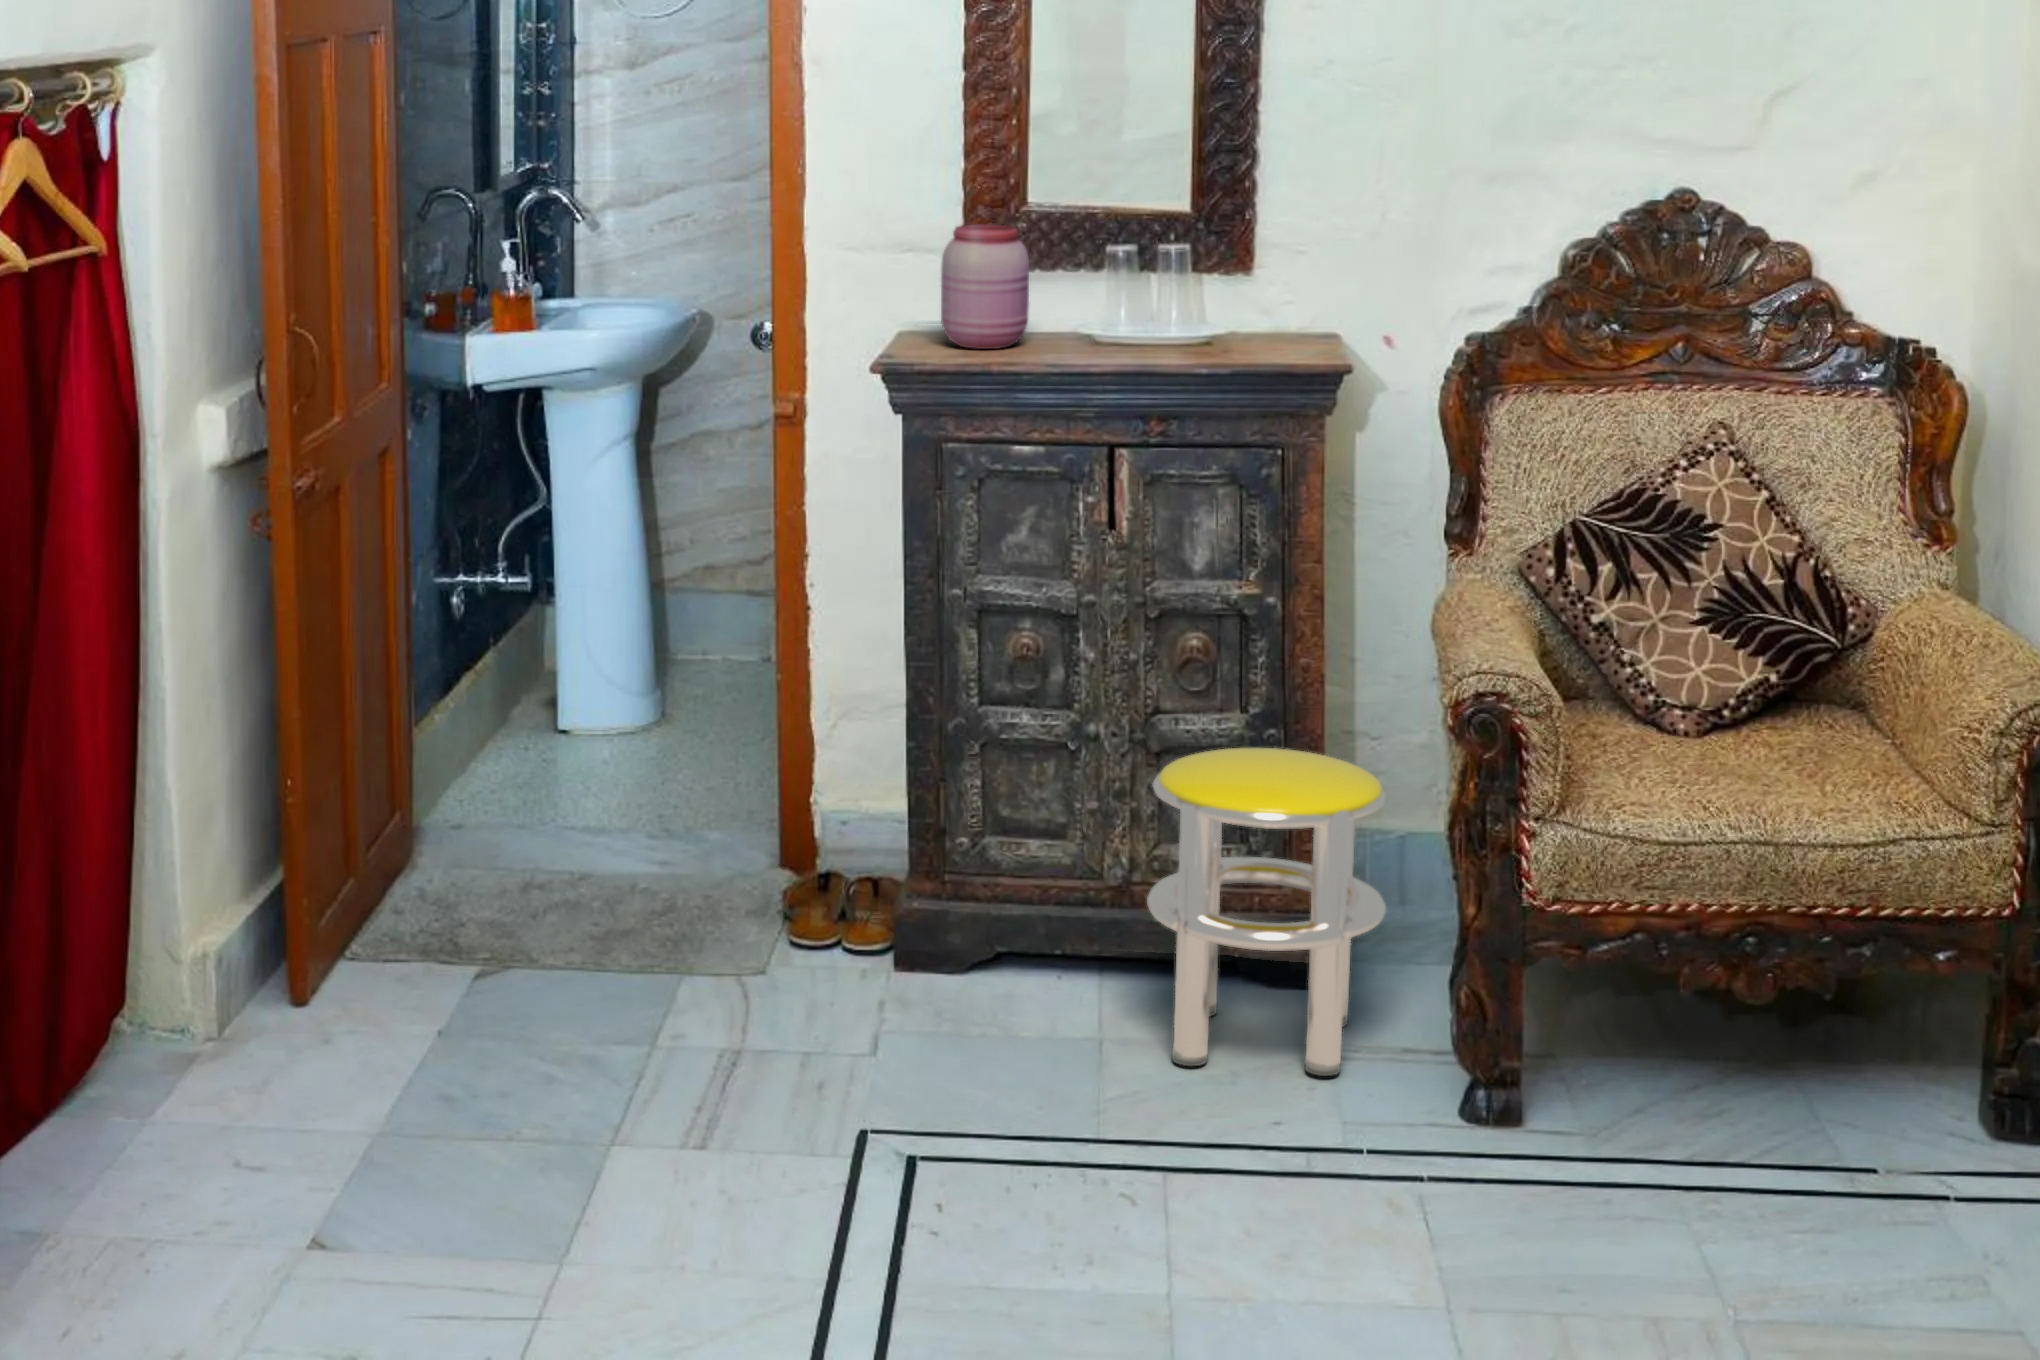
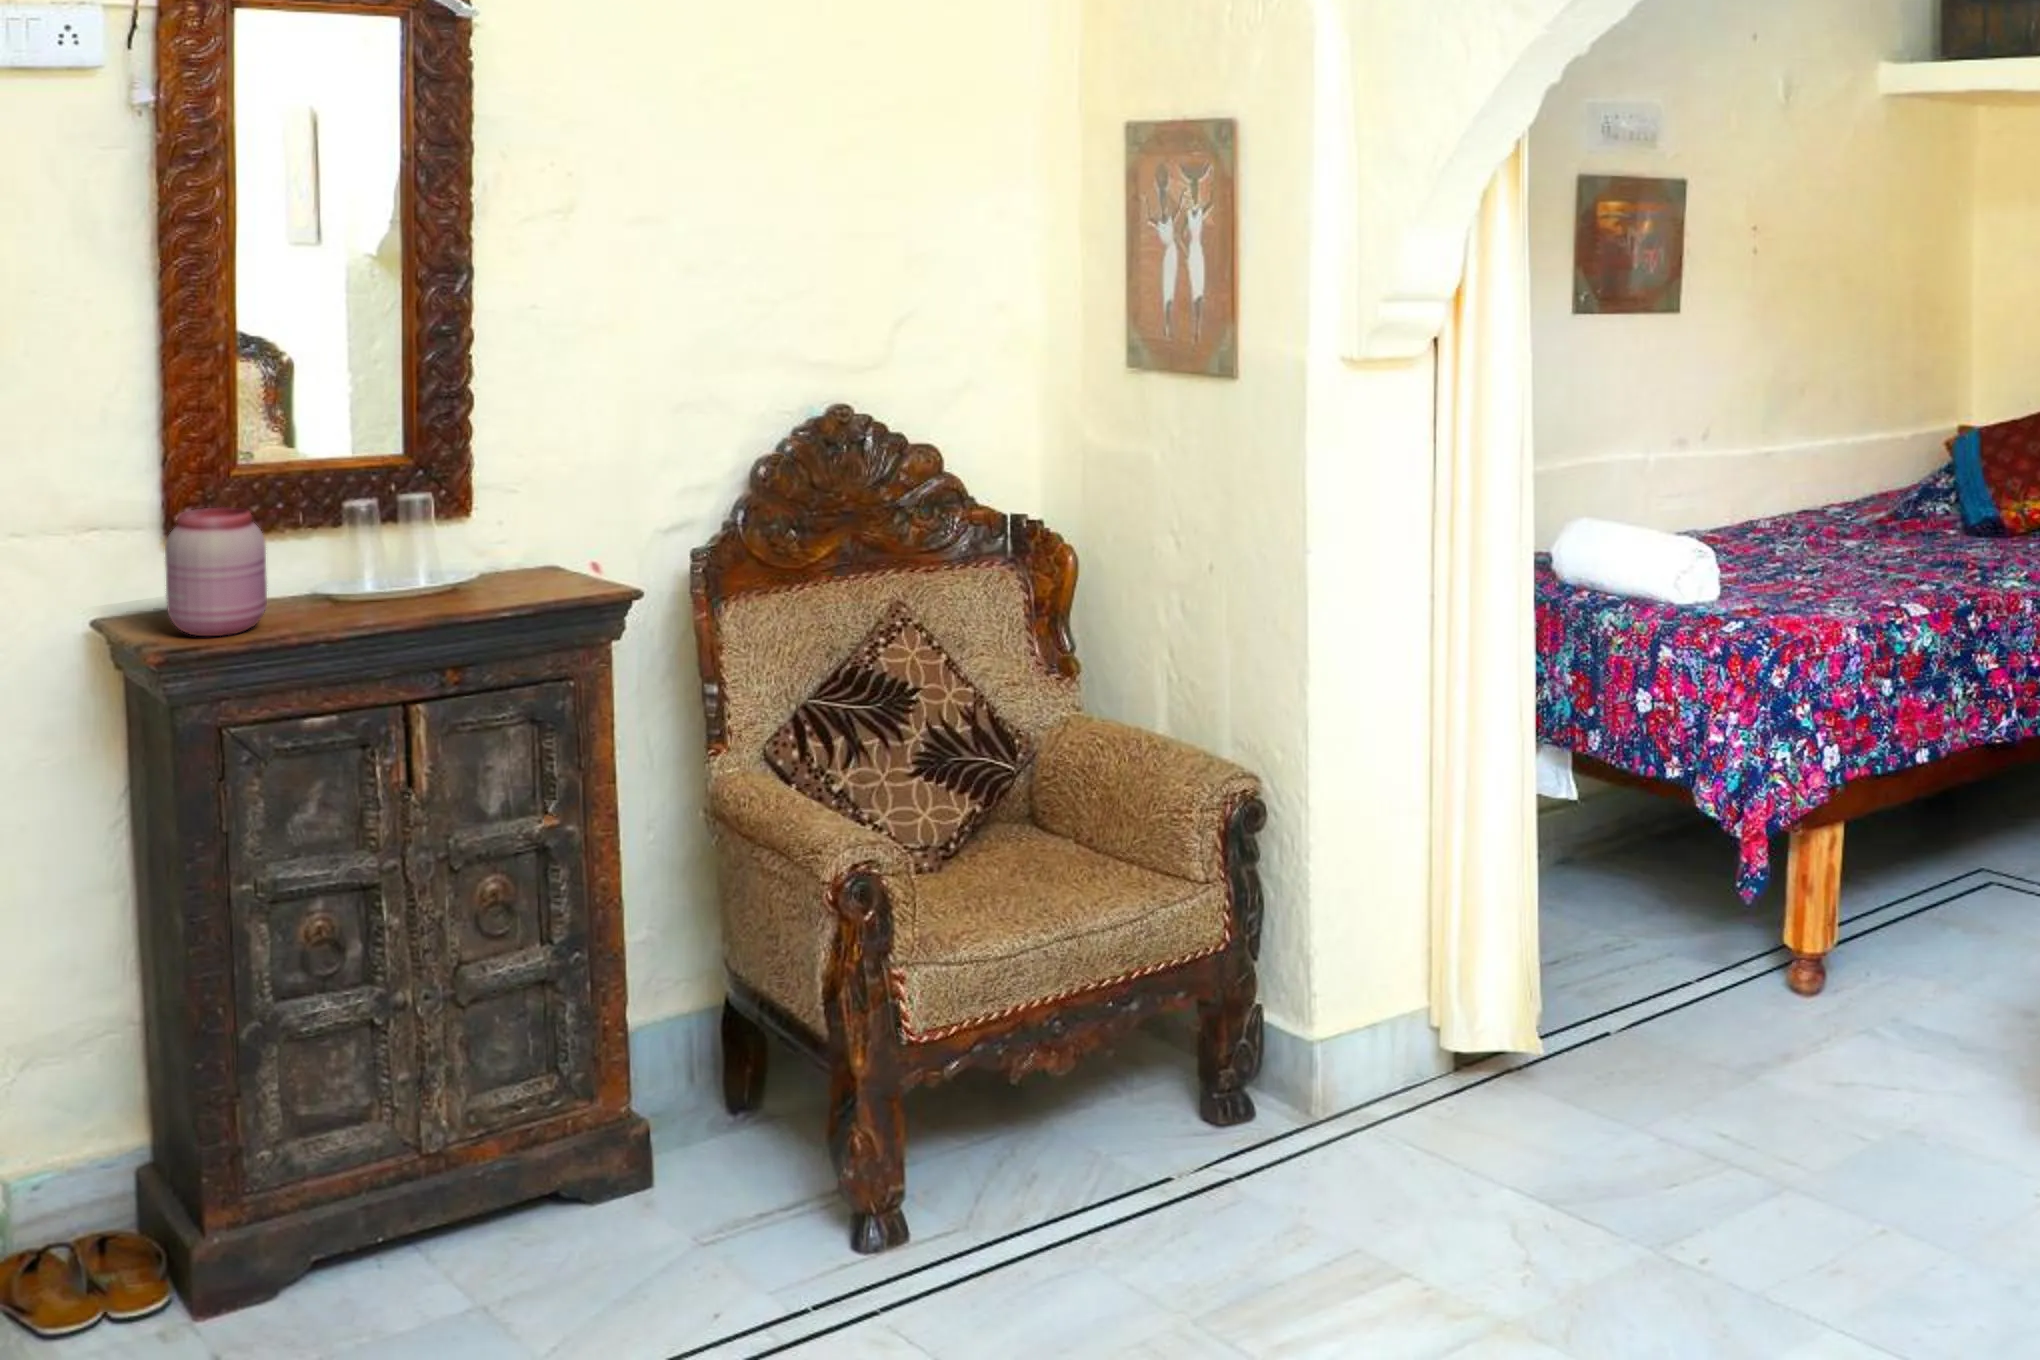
stool: present [1147,748,1386,1076] -> none [505,959,733,1282]

